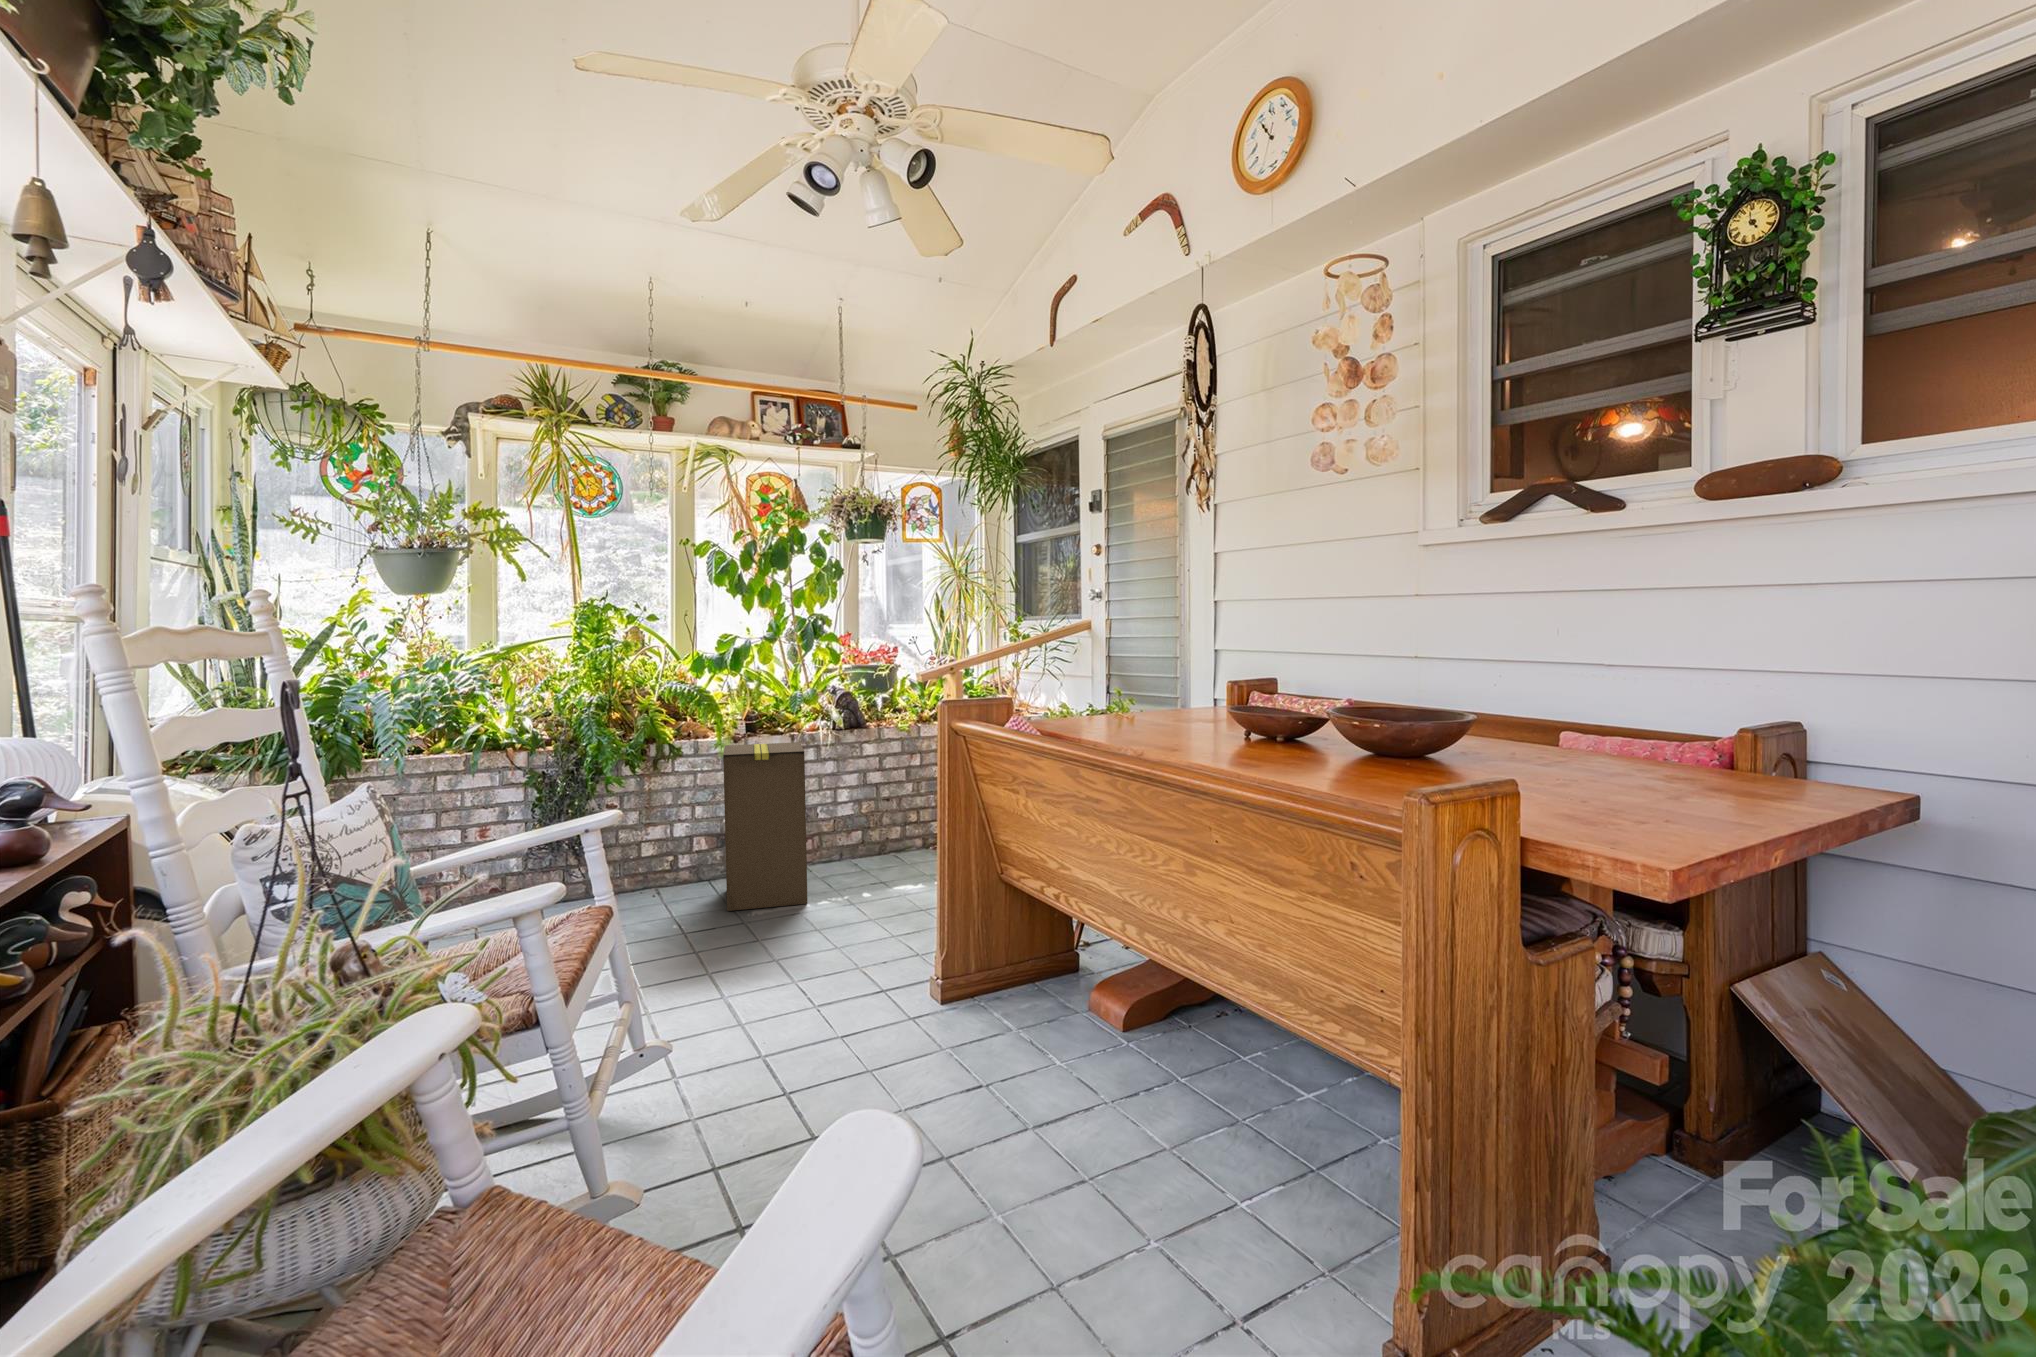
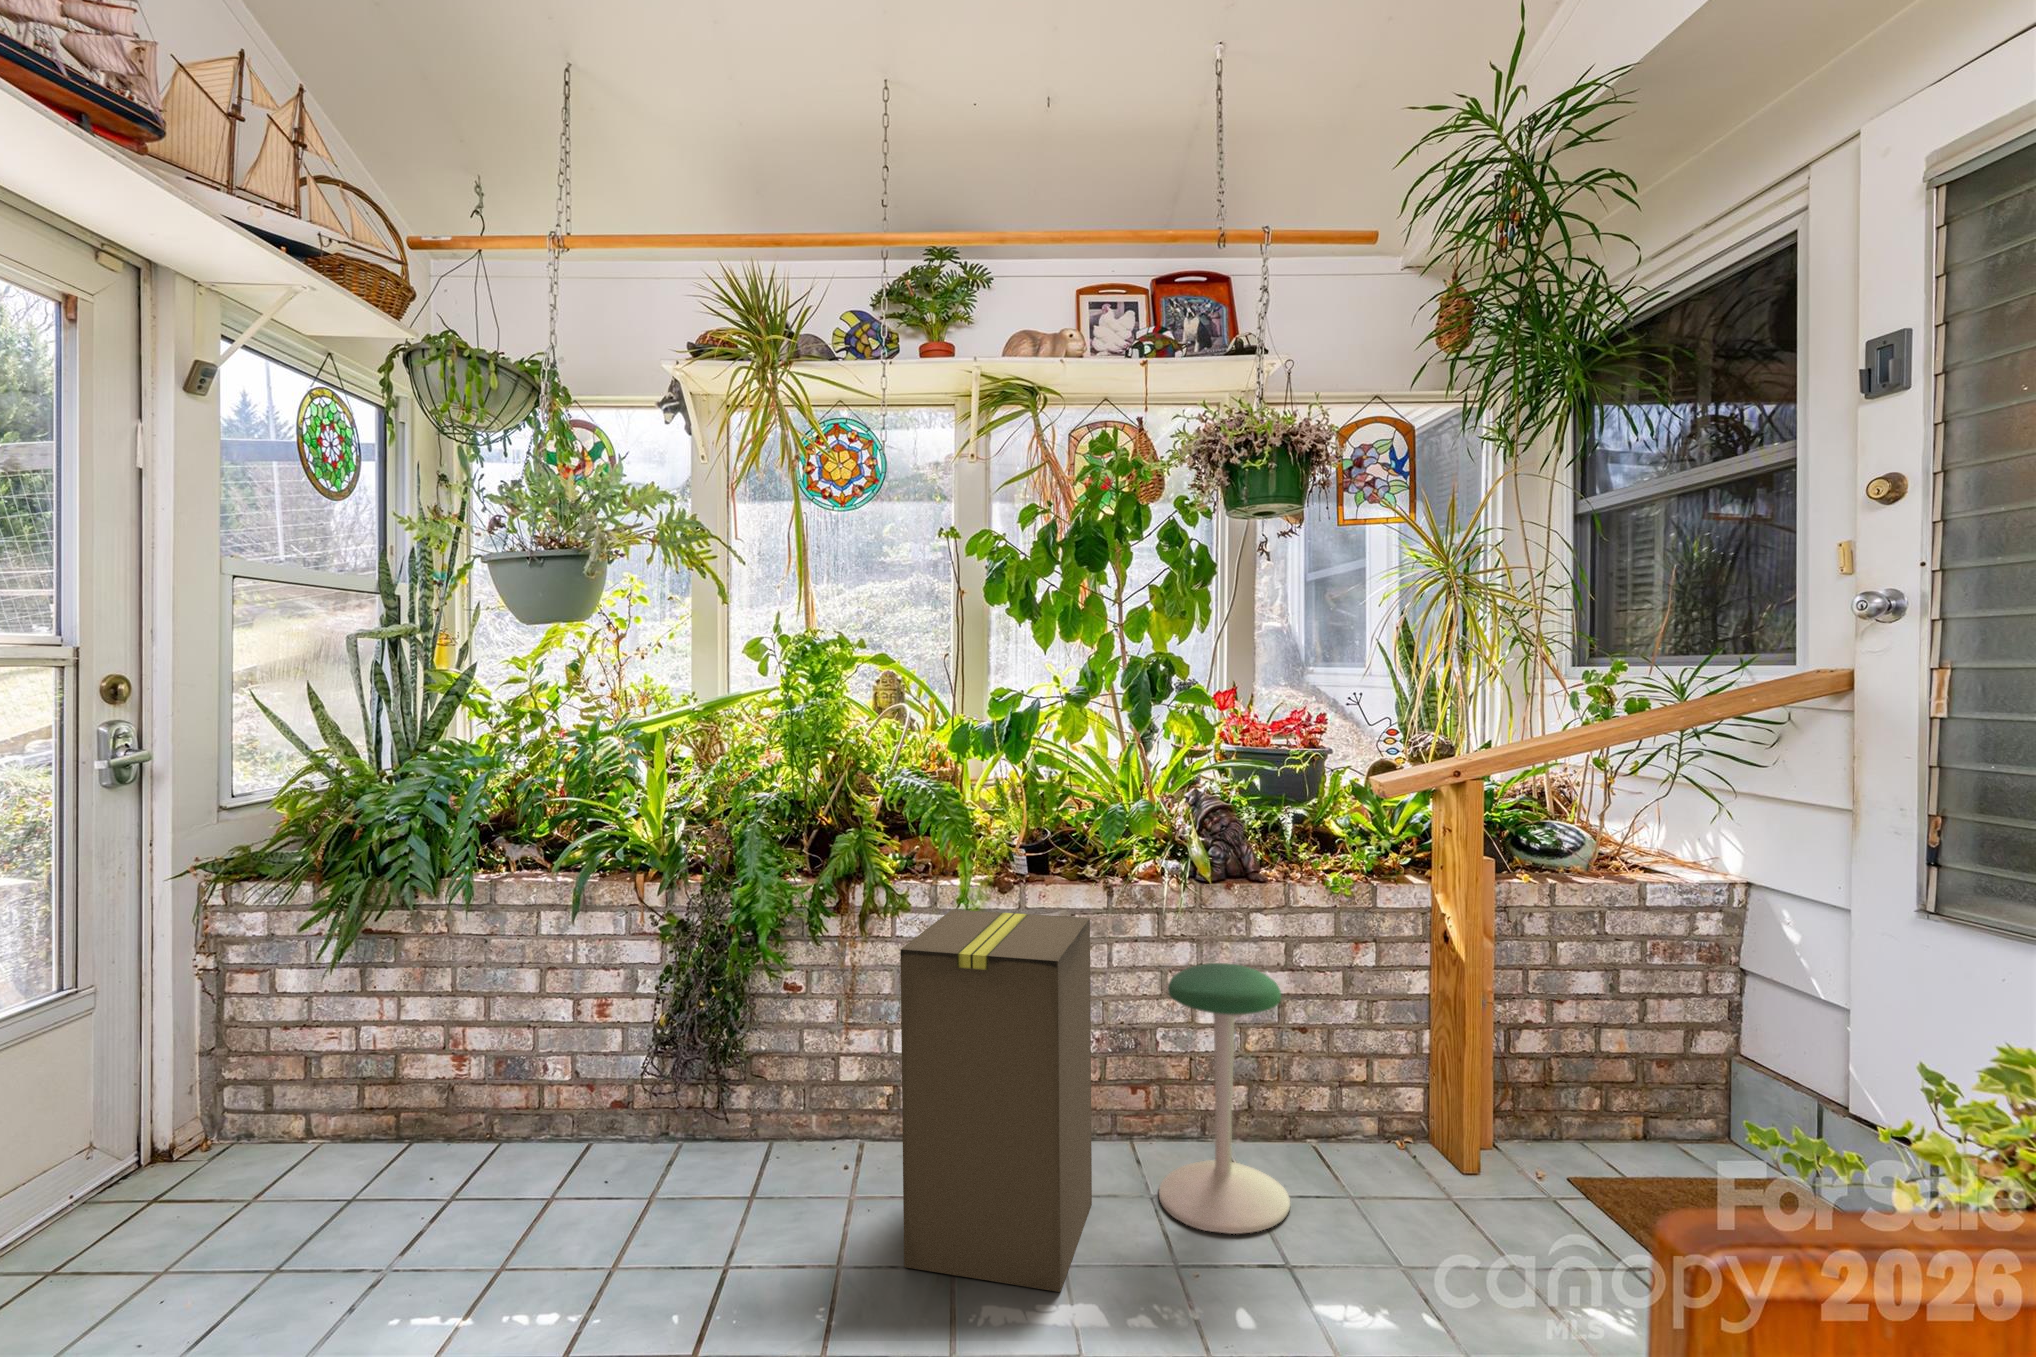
stool: none [832,762,894,880] -> present [1159,963,1290,1234]

